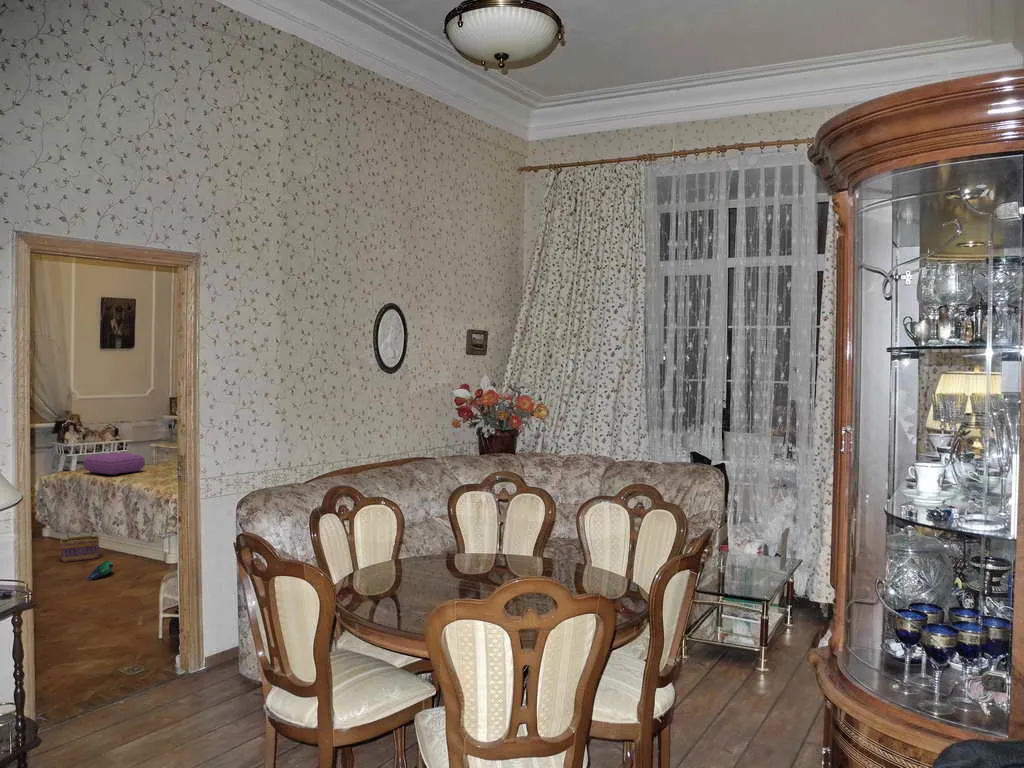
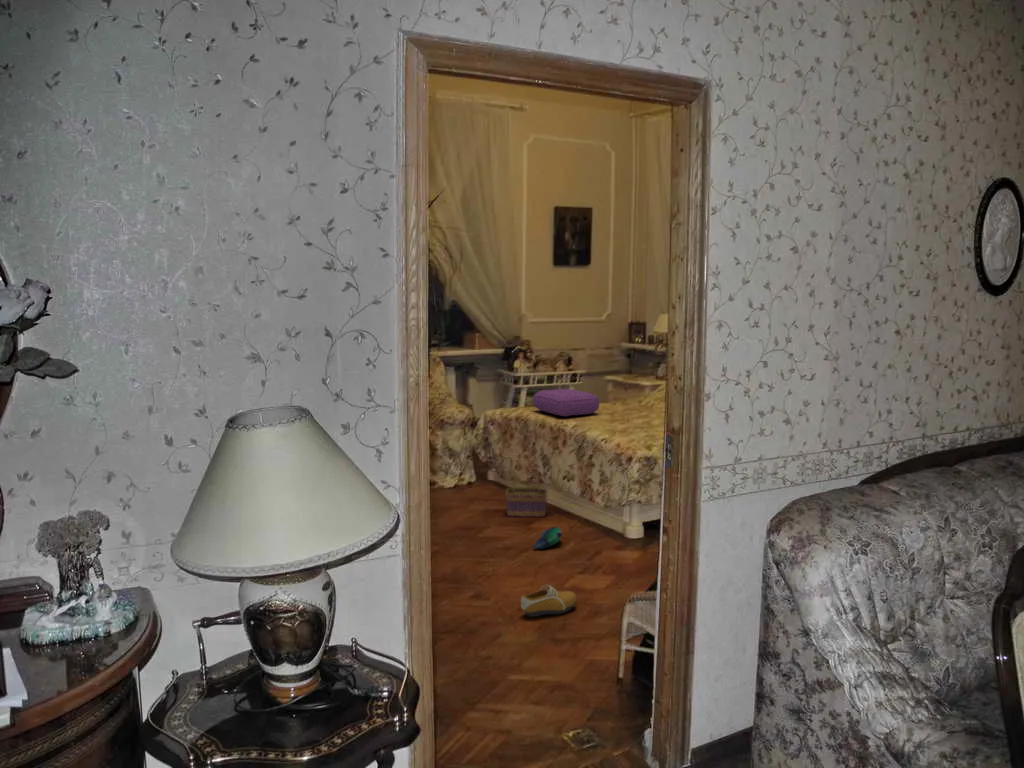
shoe: none [78,594,125,619] -> present [521,585,576,617]

